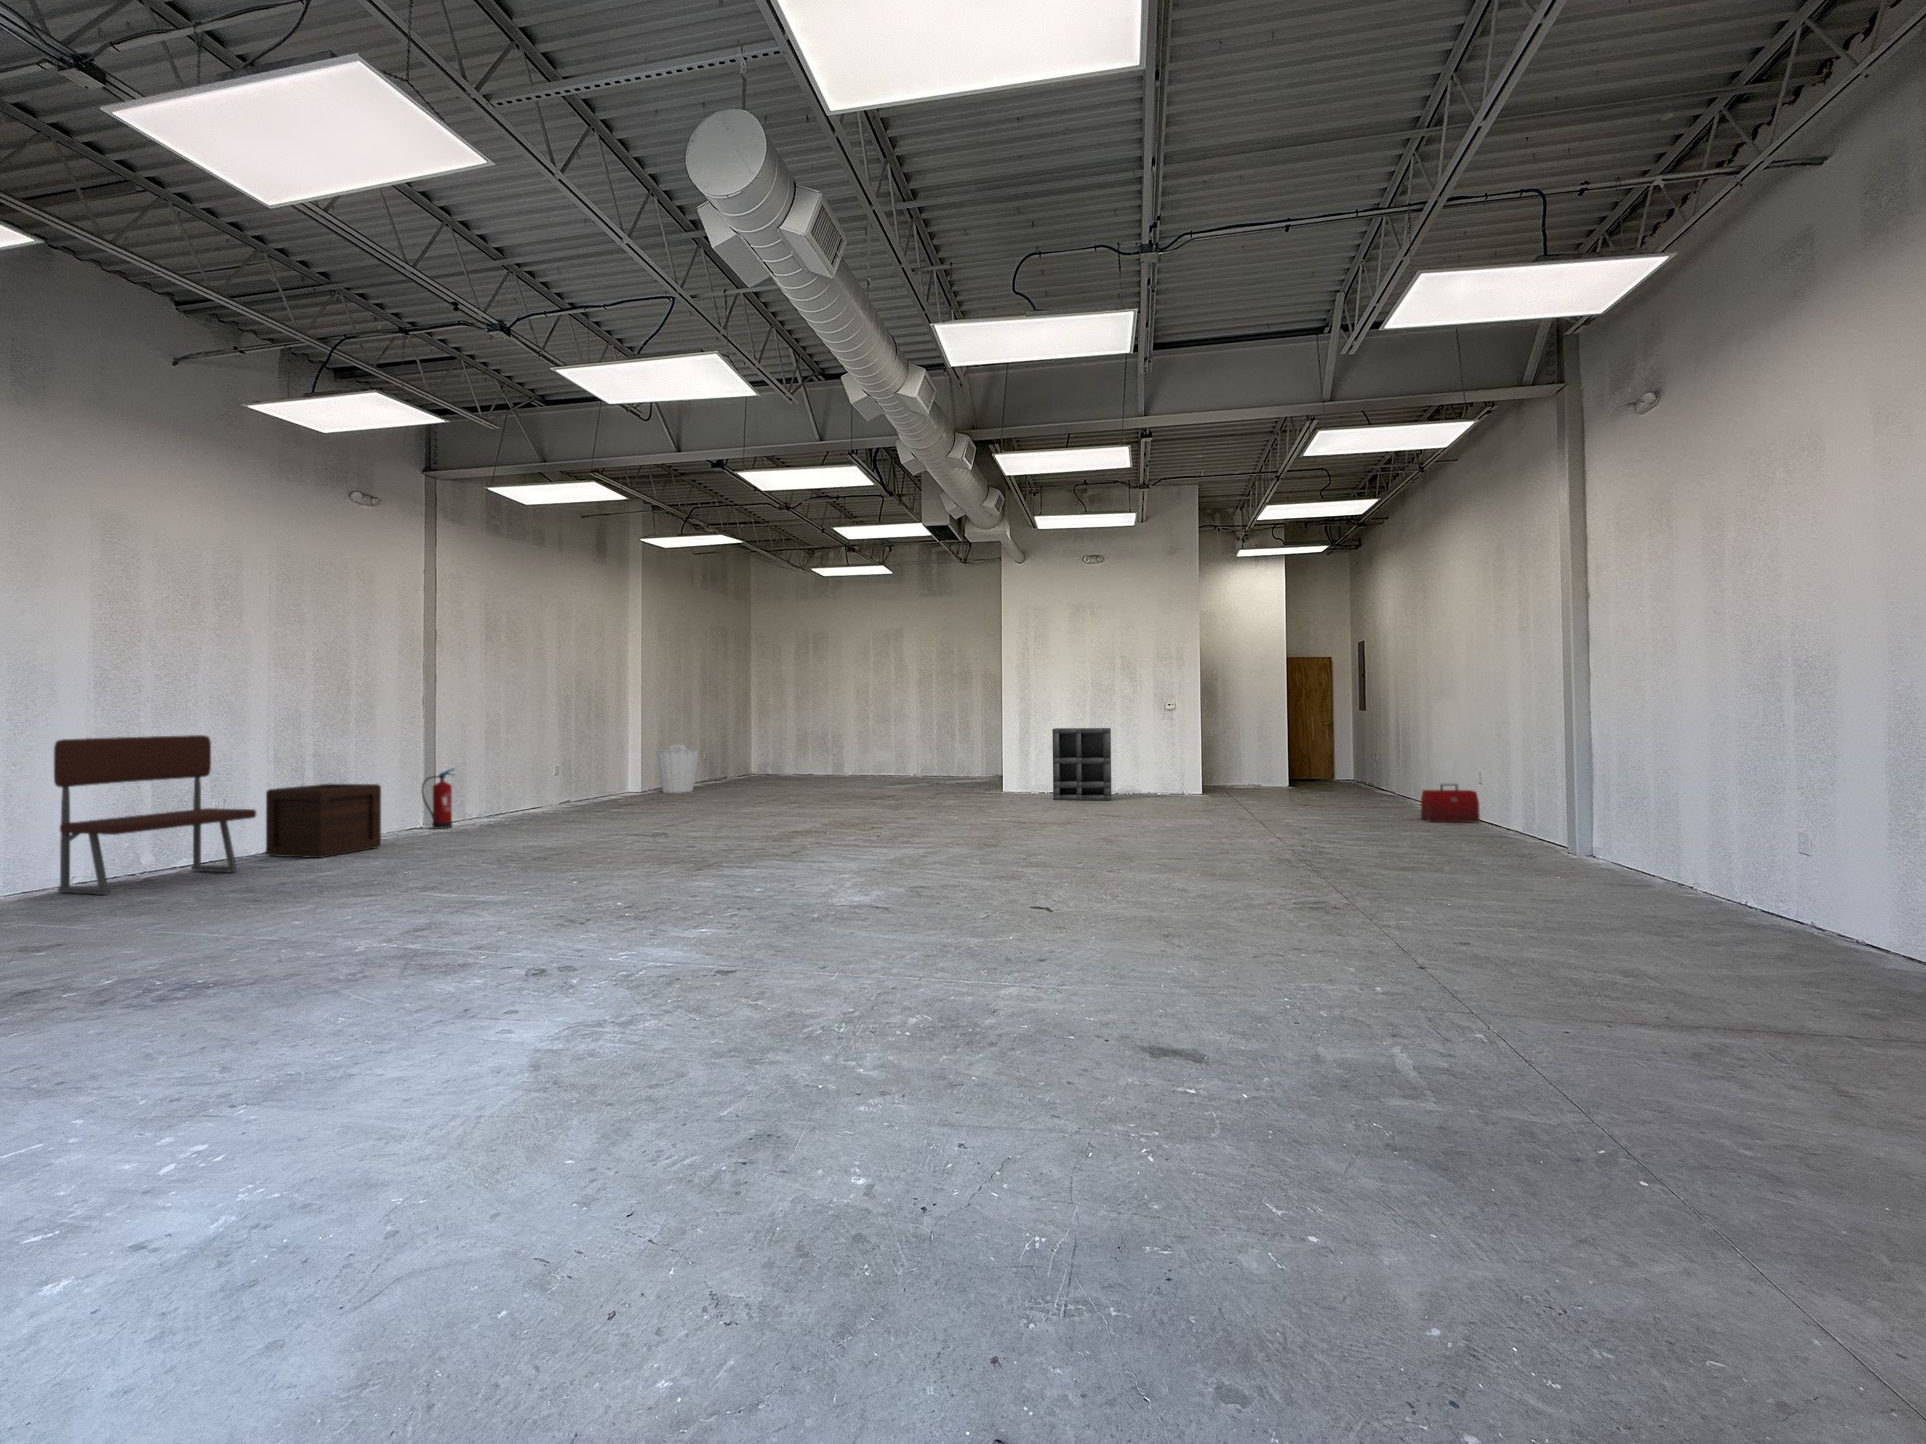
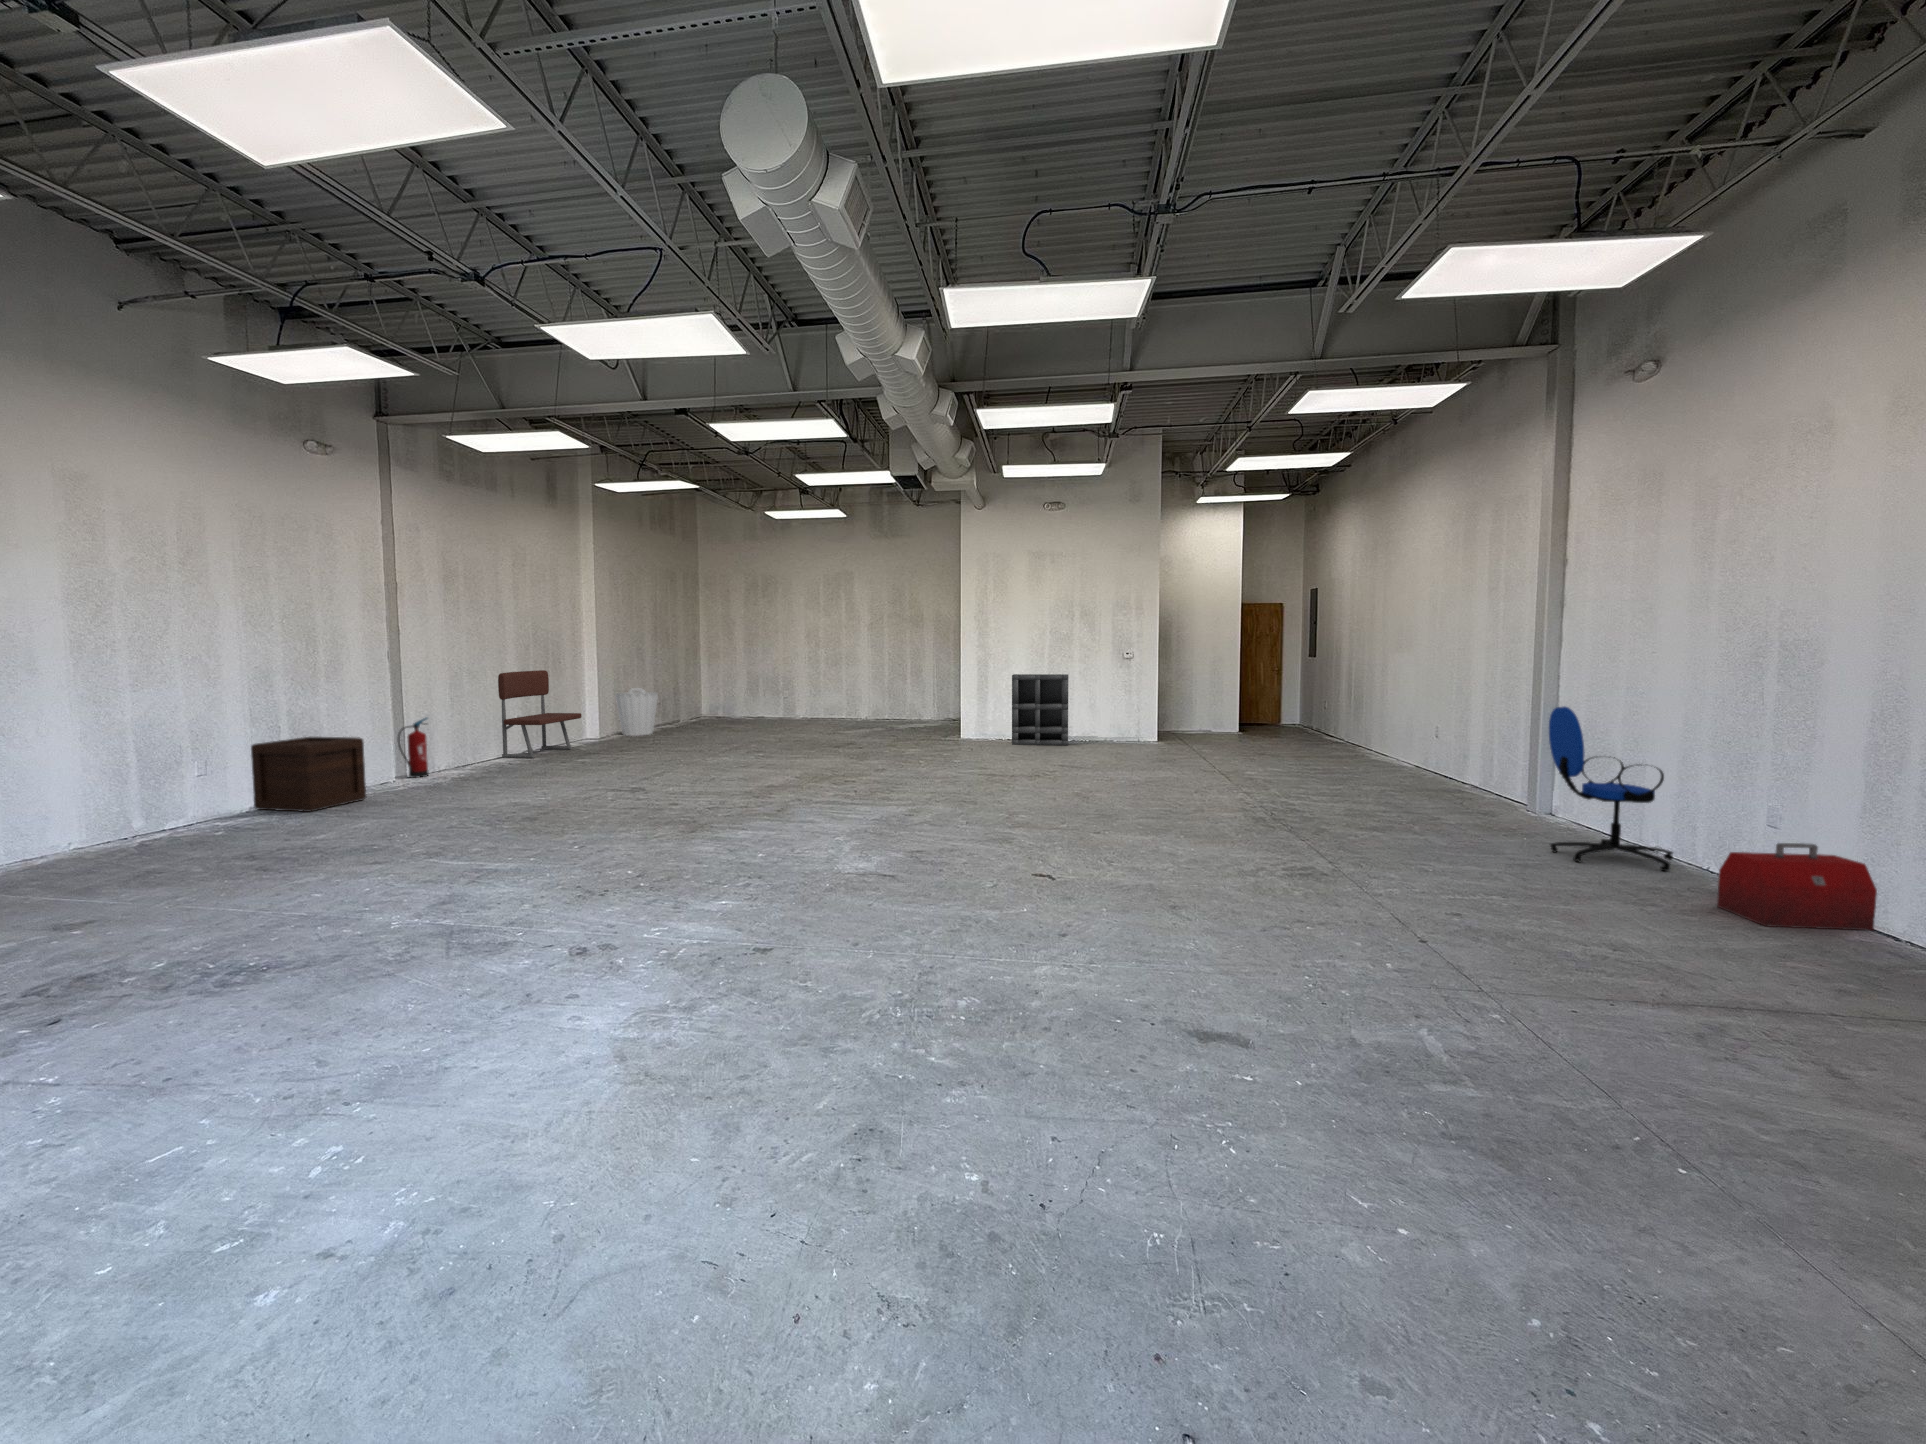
bench: present [54,735,256,895] -> present [498,670,582,758]
office chair: none [1571,739,1709,910] -> present [1549,707,1673,871]
toolbox: present [1421,784,1480,823] -> present [1717,843,1877,930]

